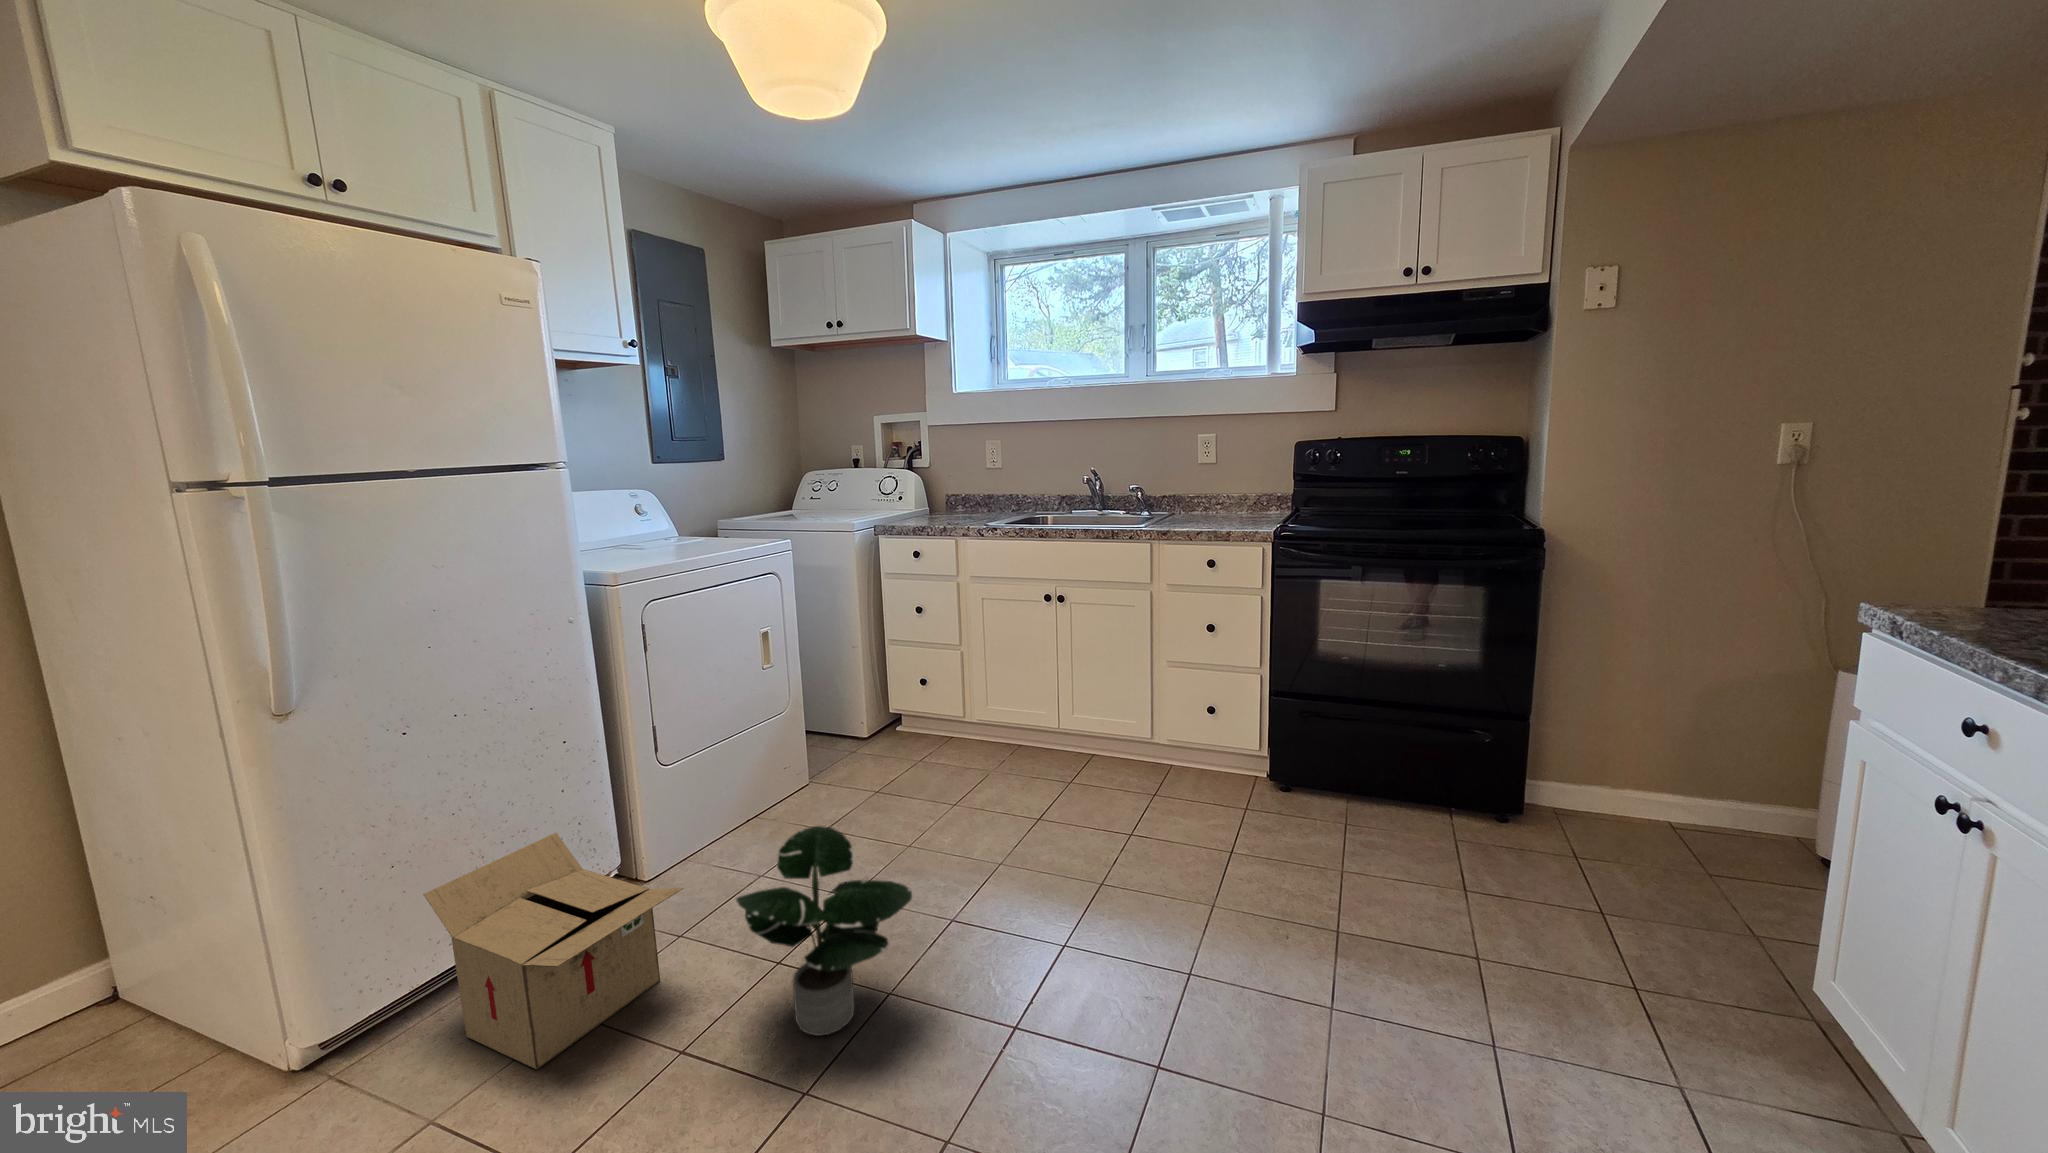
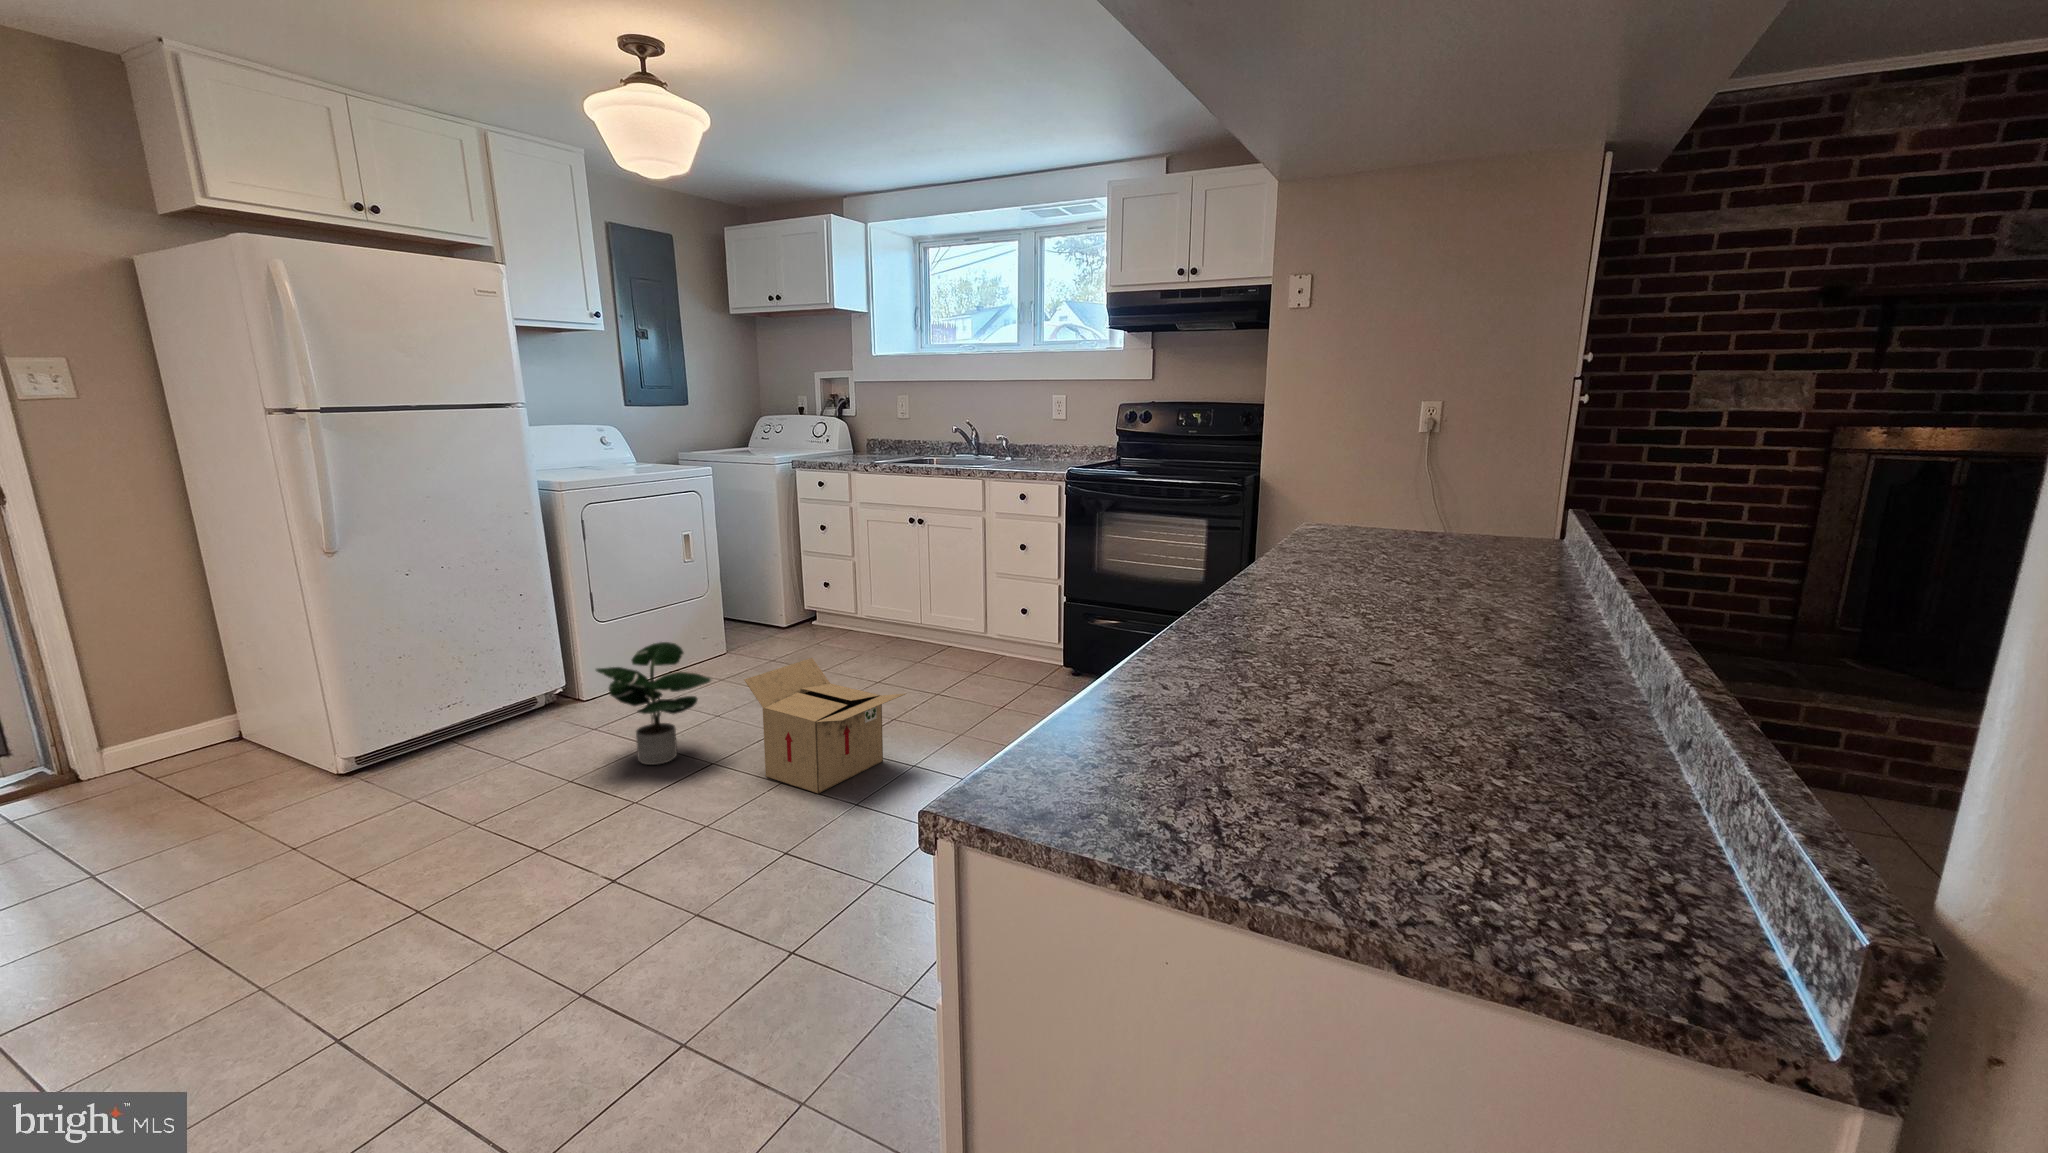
cardboard box: present [423,833,683,1070] -> present [744,658,906,794]

